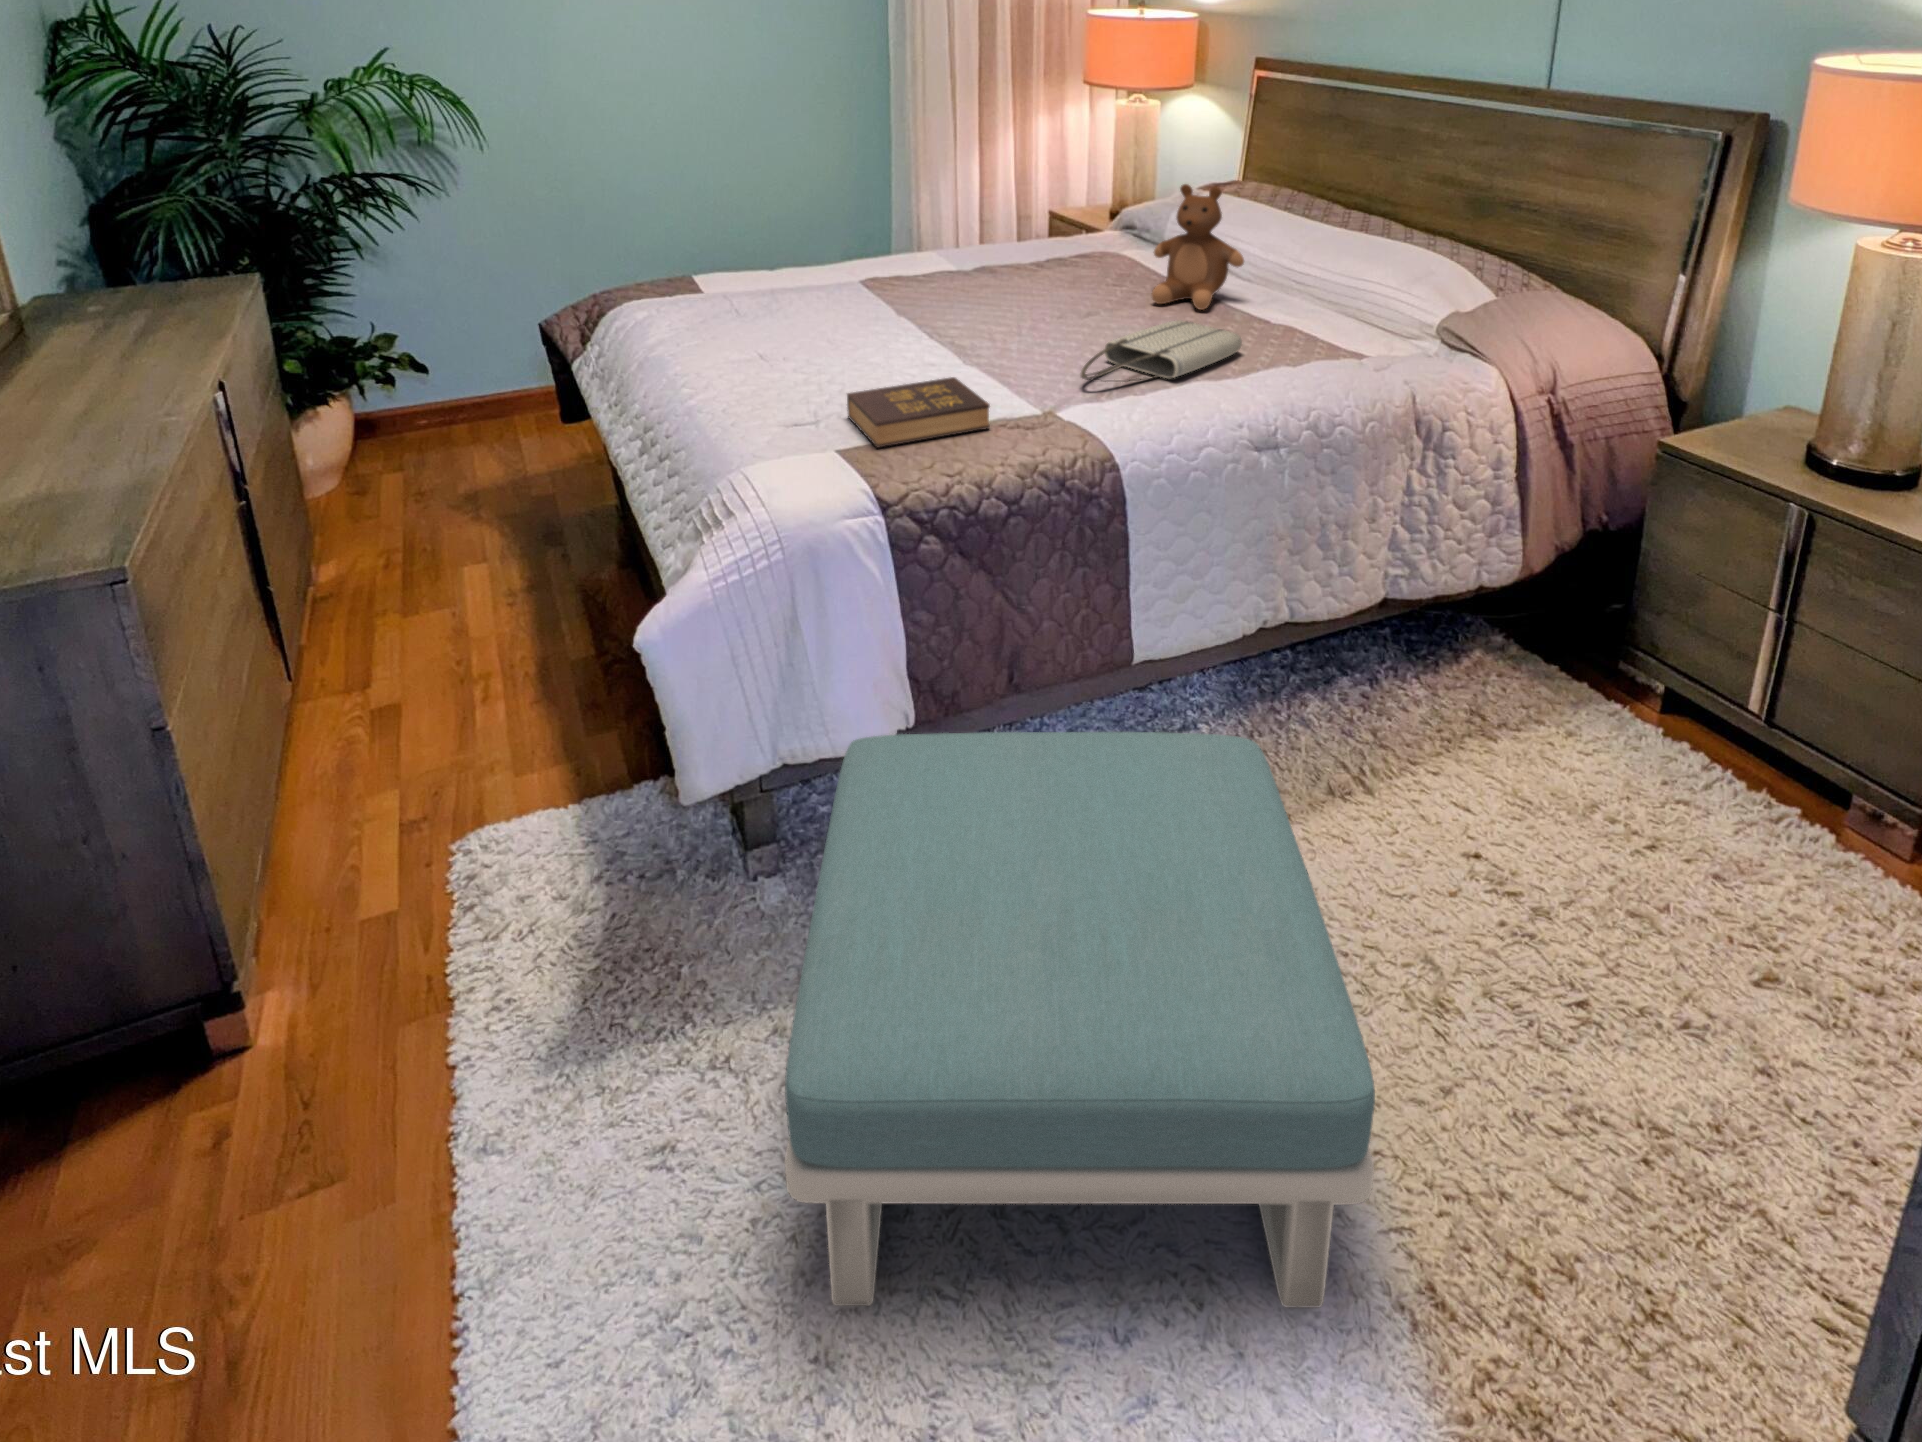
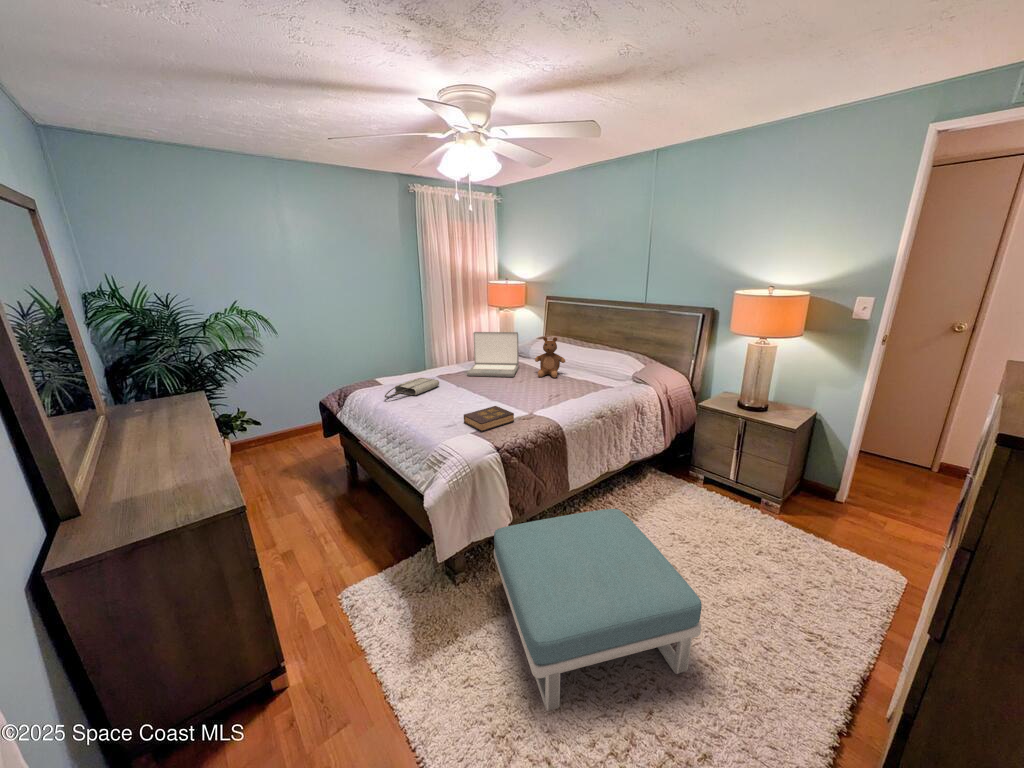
laptop: none [949,158,1116,297] -> present [467,332,519,377]
tote bag: present [1081,320,1242,381] -> present [385,378,439,398]

